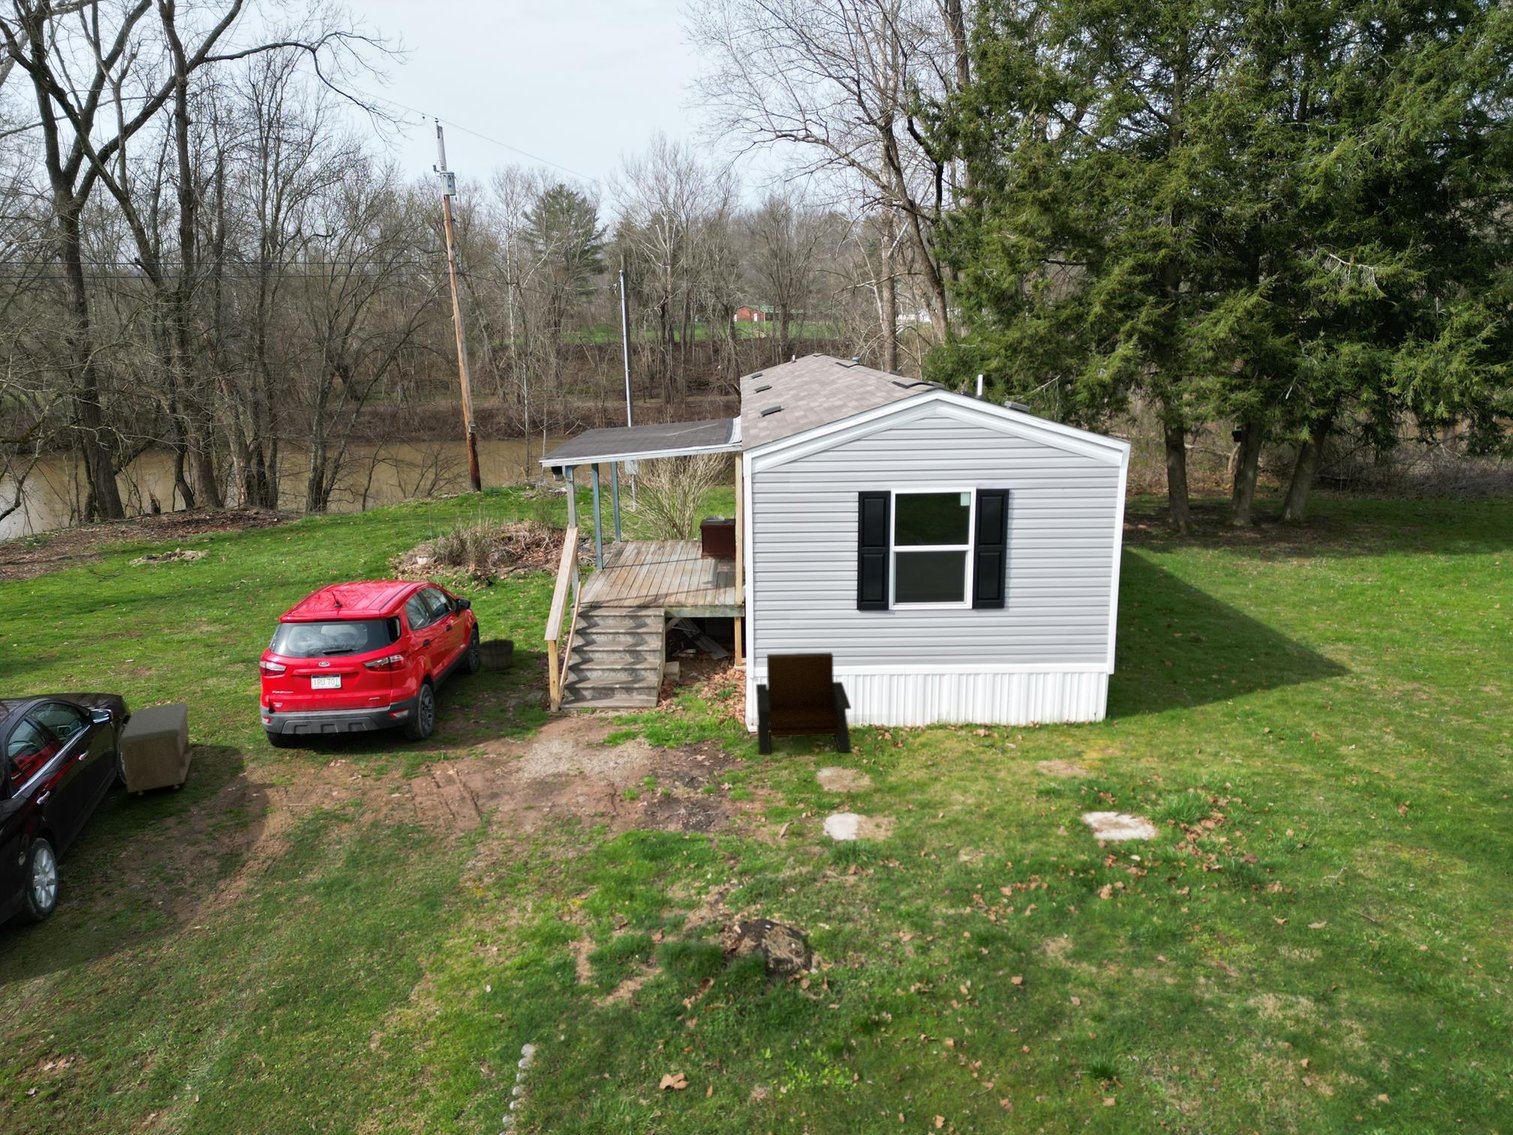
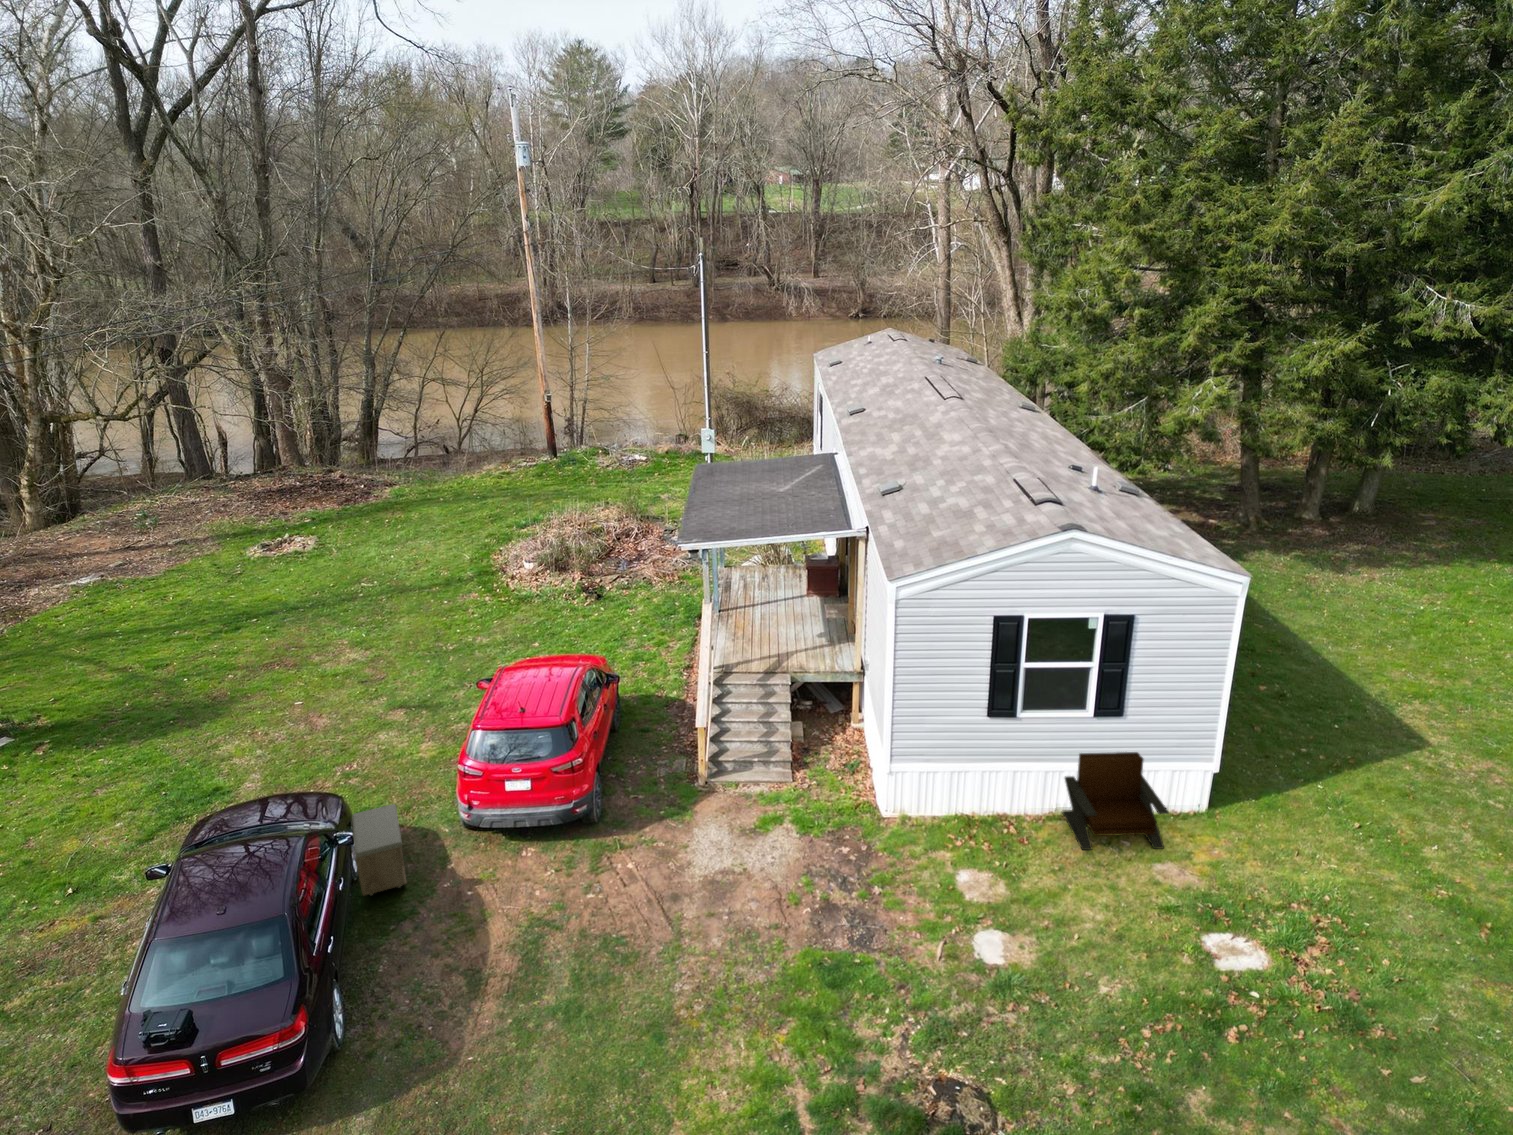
wooden bucket: present [477,638,514,671] -> none [618,697,652,730]
lounge chair: present [756,652,851,755] -> present [1062,752,1169,850]

